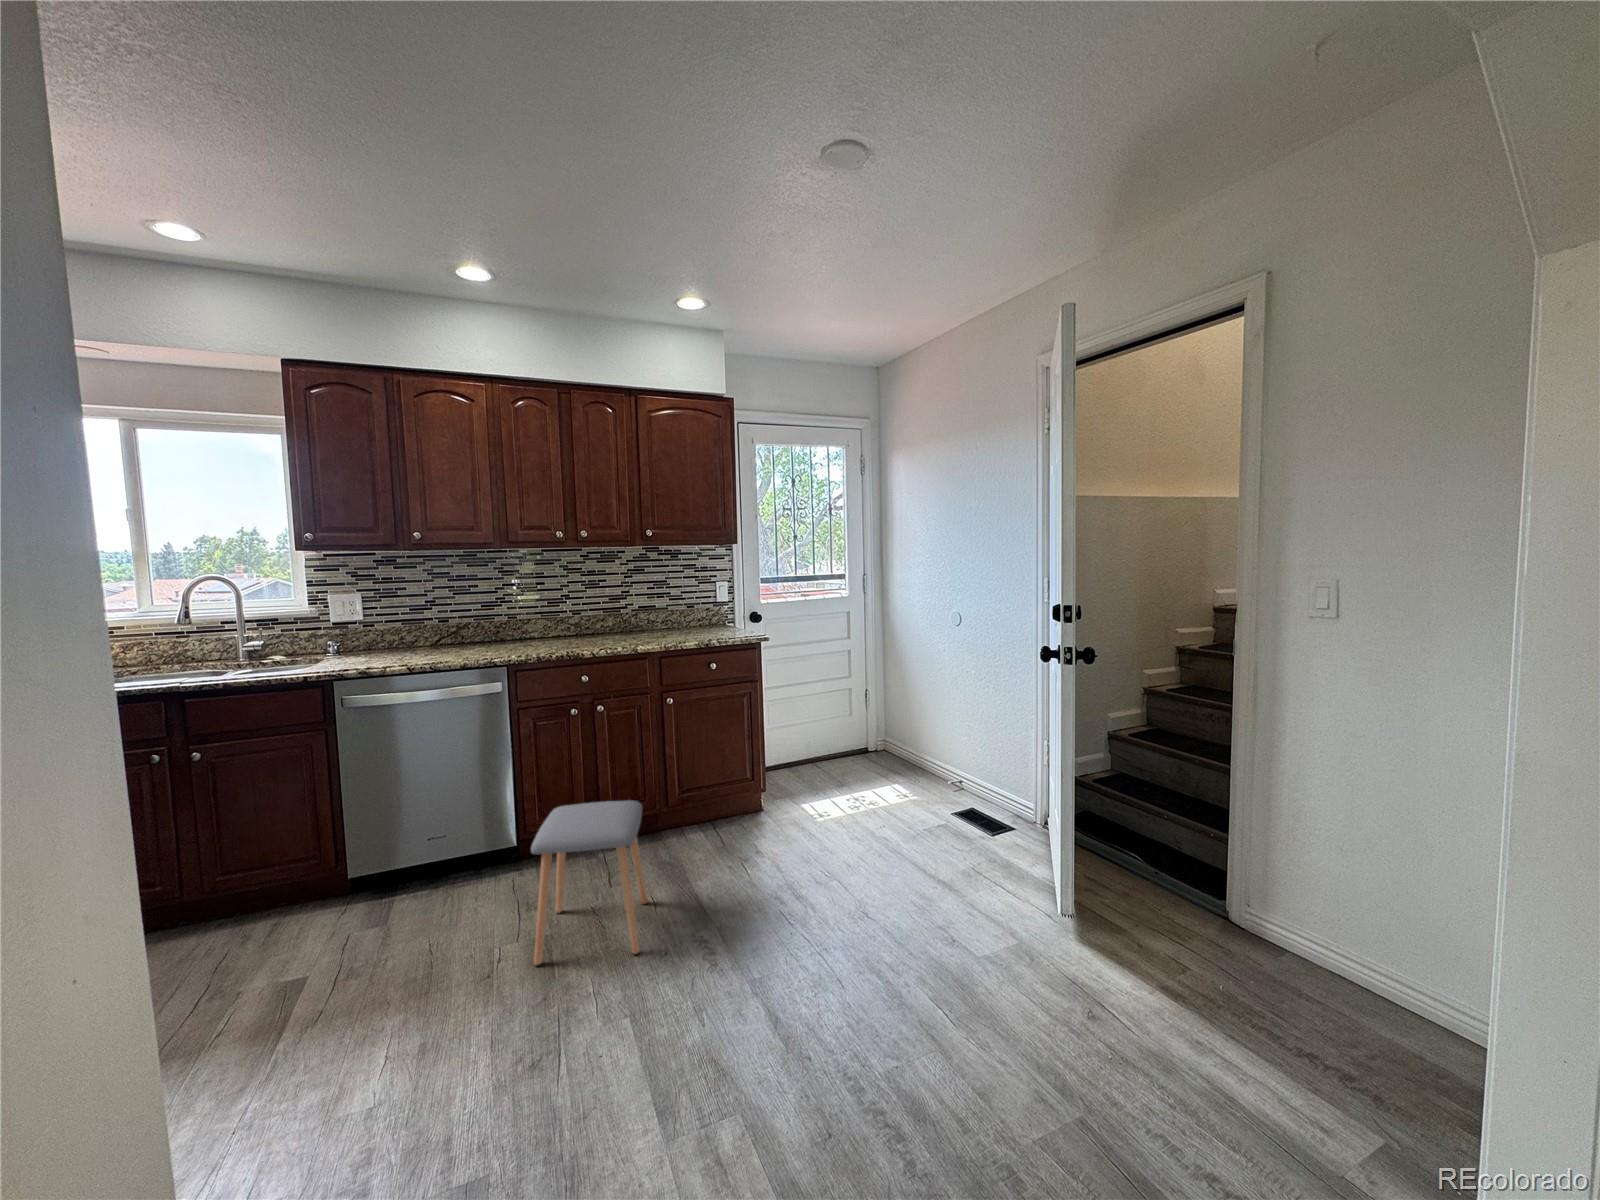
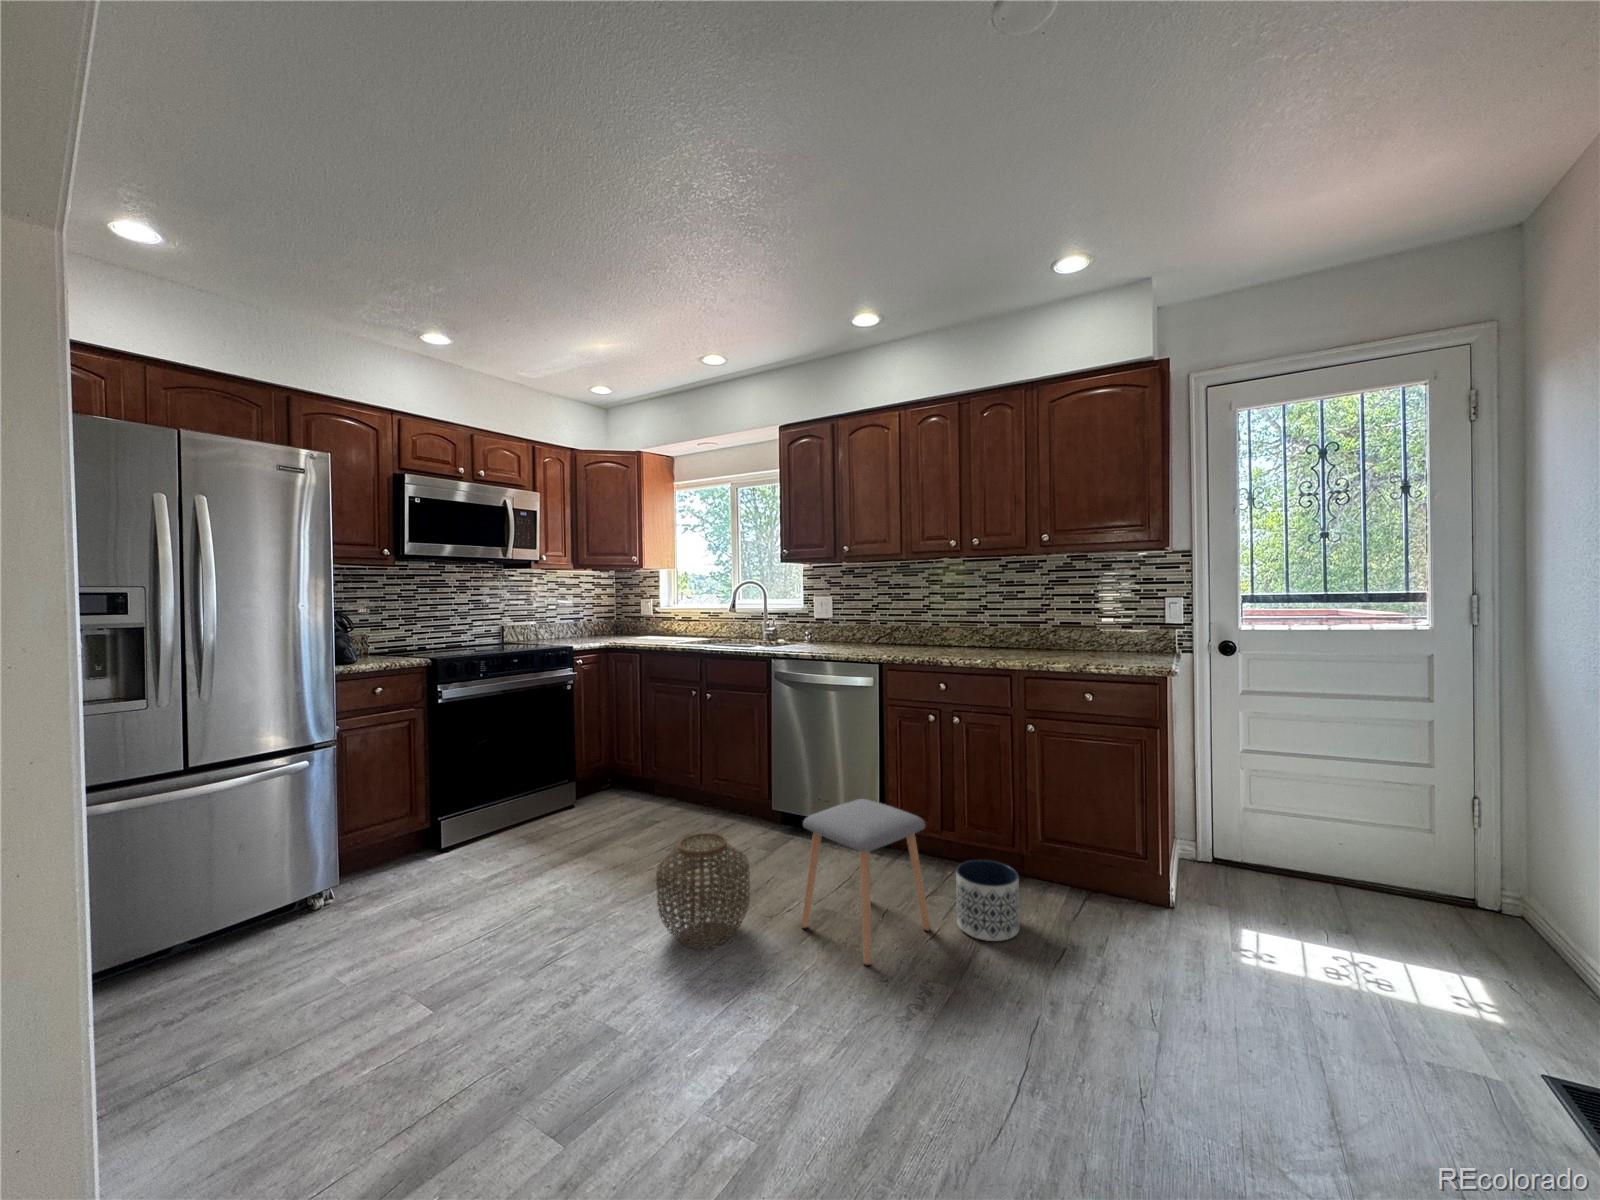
planter: none [653,819,709,889] -> present [956,860,1019,941]
woven basket: none [354,907,496,1068] -> present [657,833,750,949]

